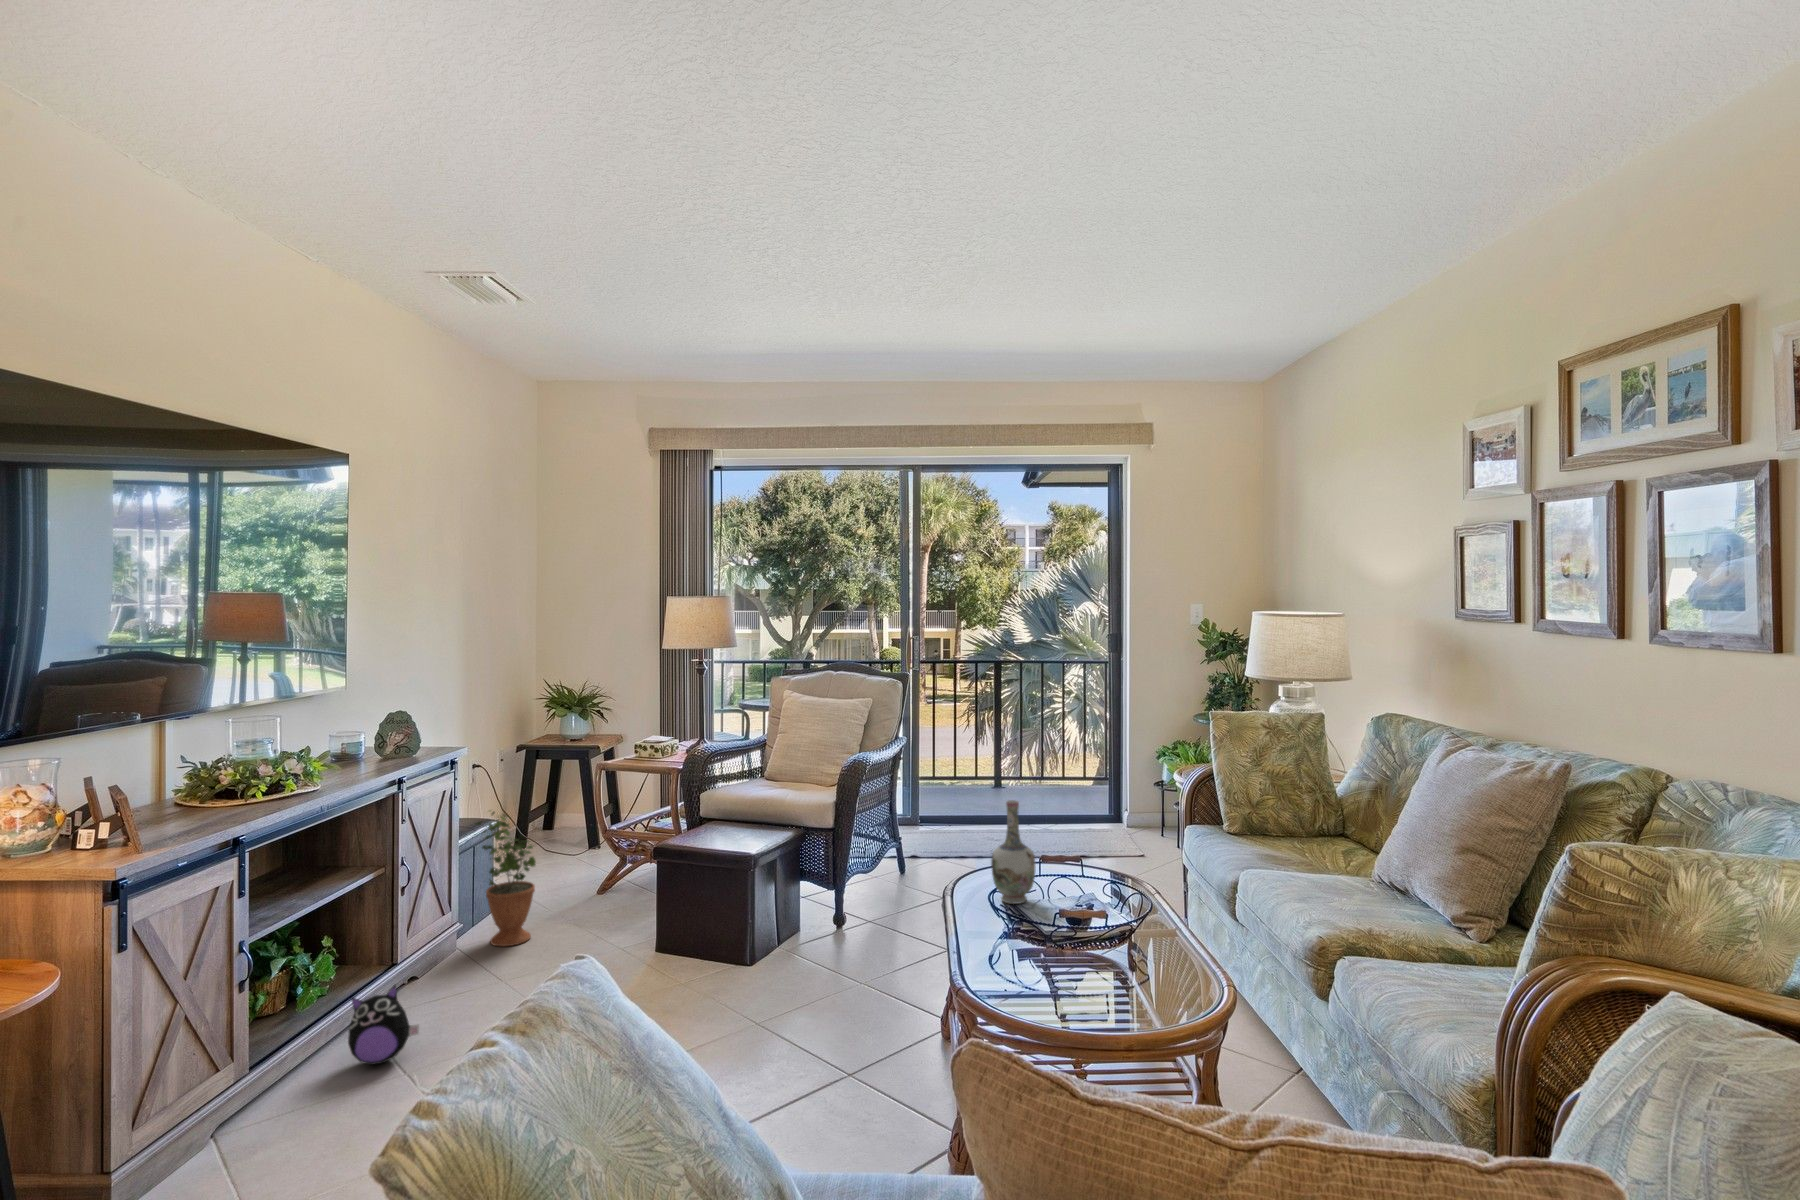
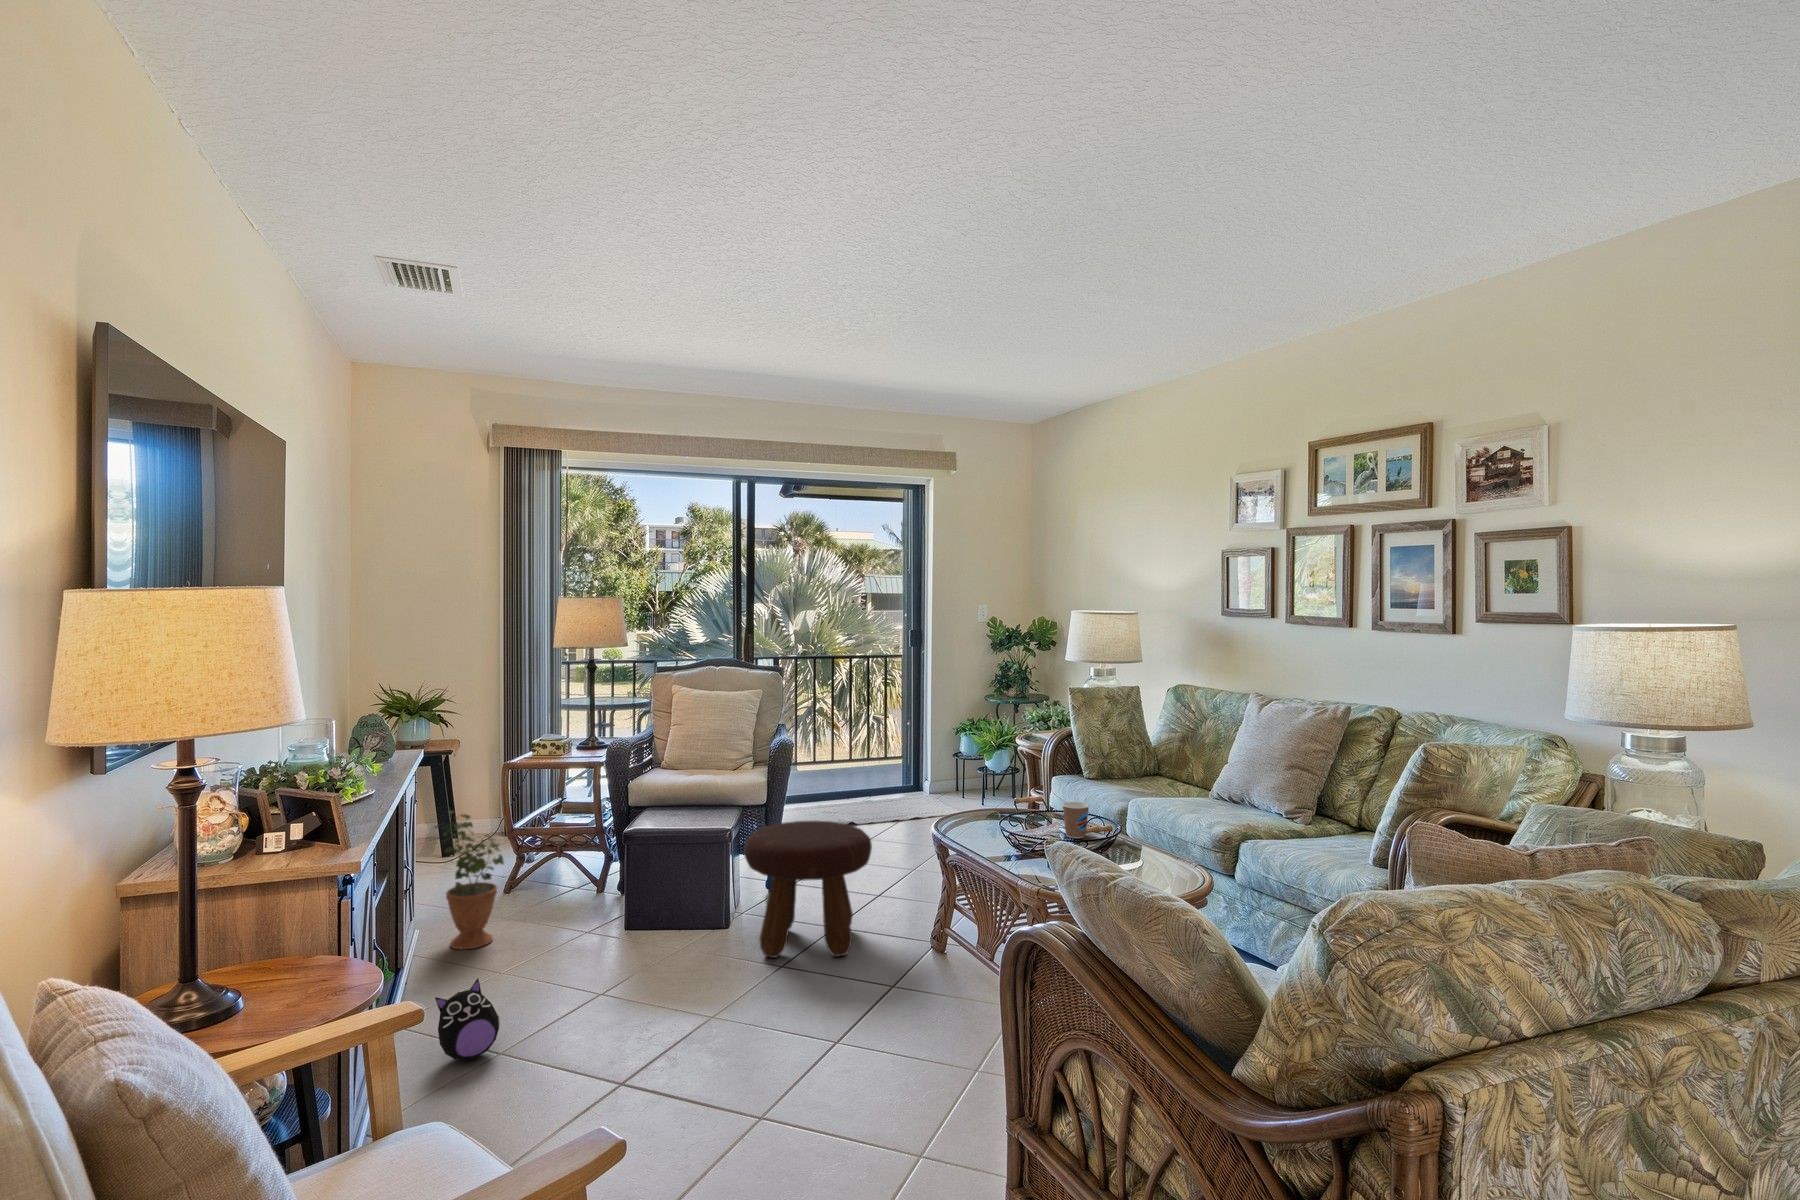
vase: present [991,800,1036,904] -> none [982,757,1017,838]
footstool: none [725,854,872,1019] -> present [744,821,872,958]
coffee cup: none [1092,867,1128,917] -> present [1062,802,1089,838]

